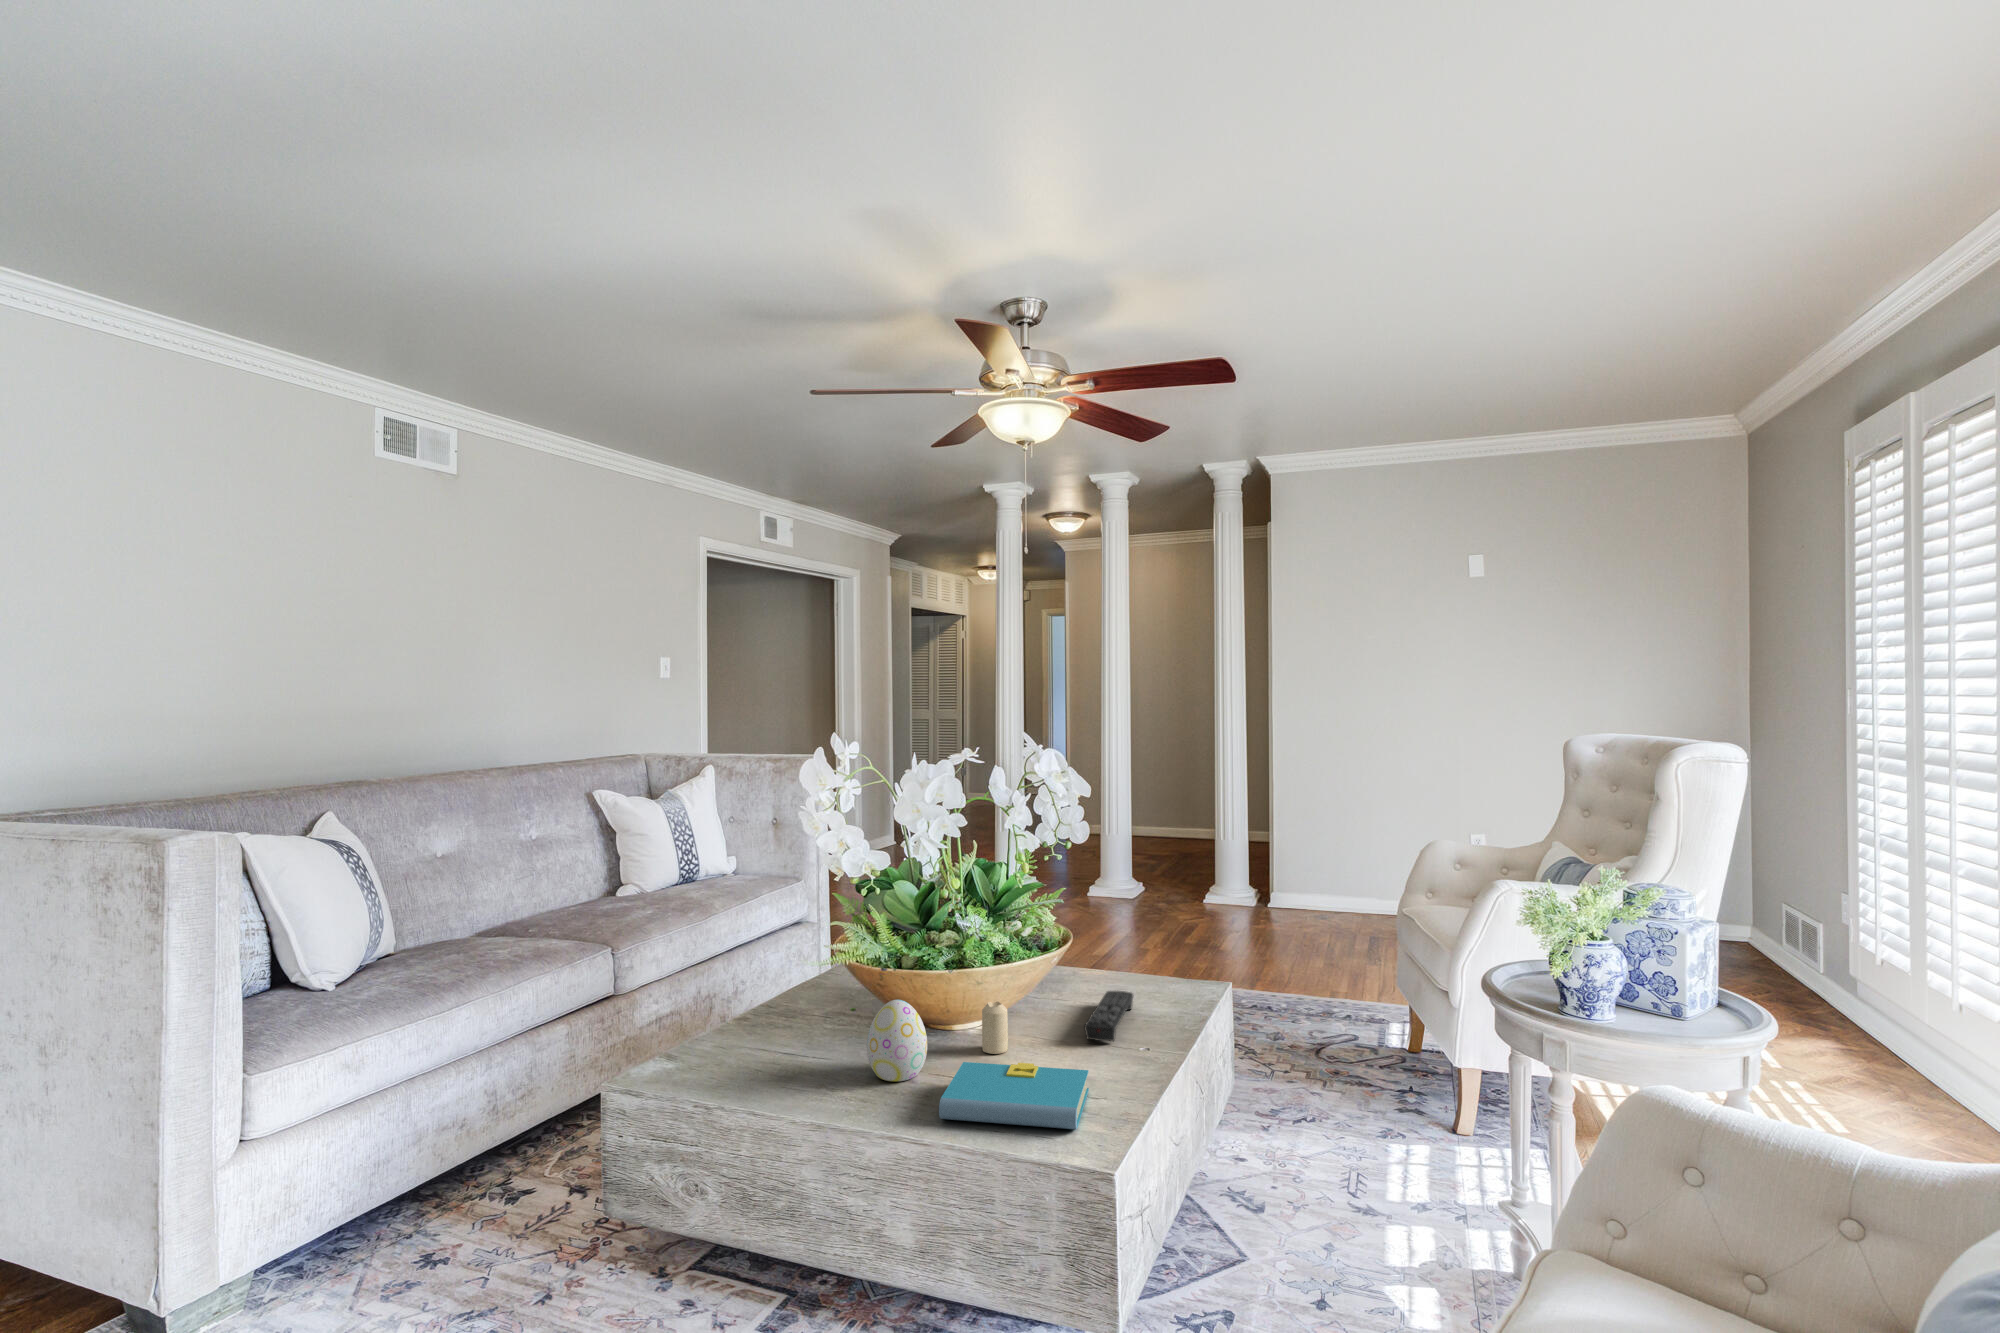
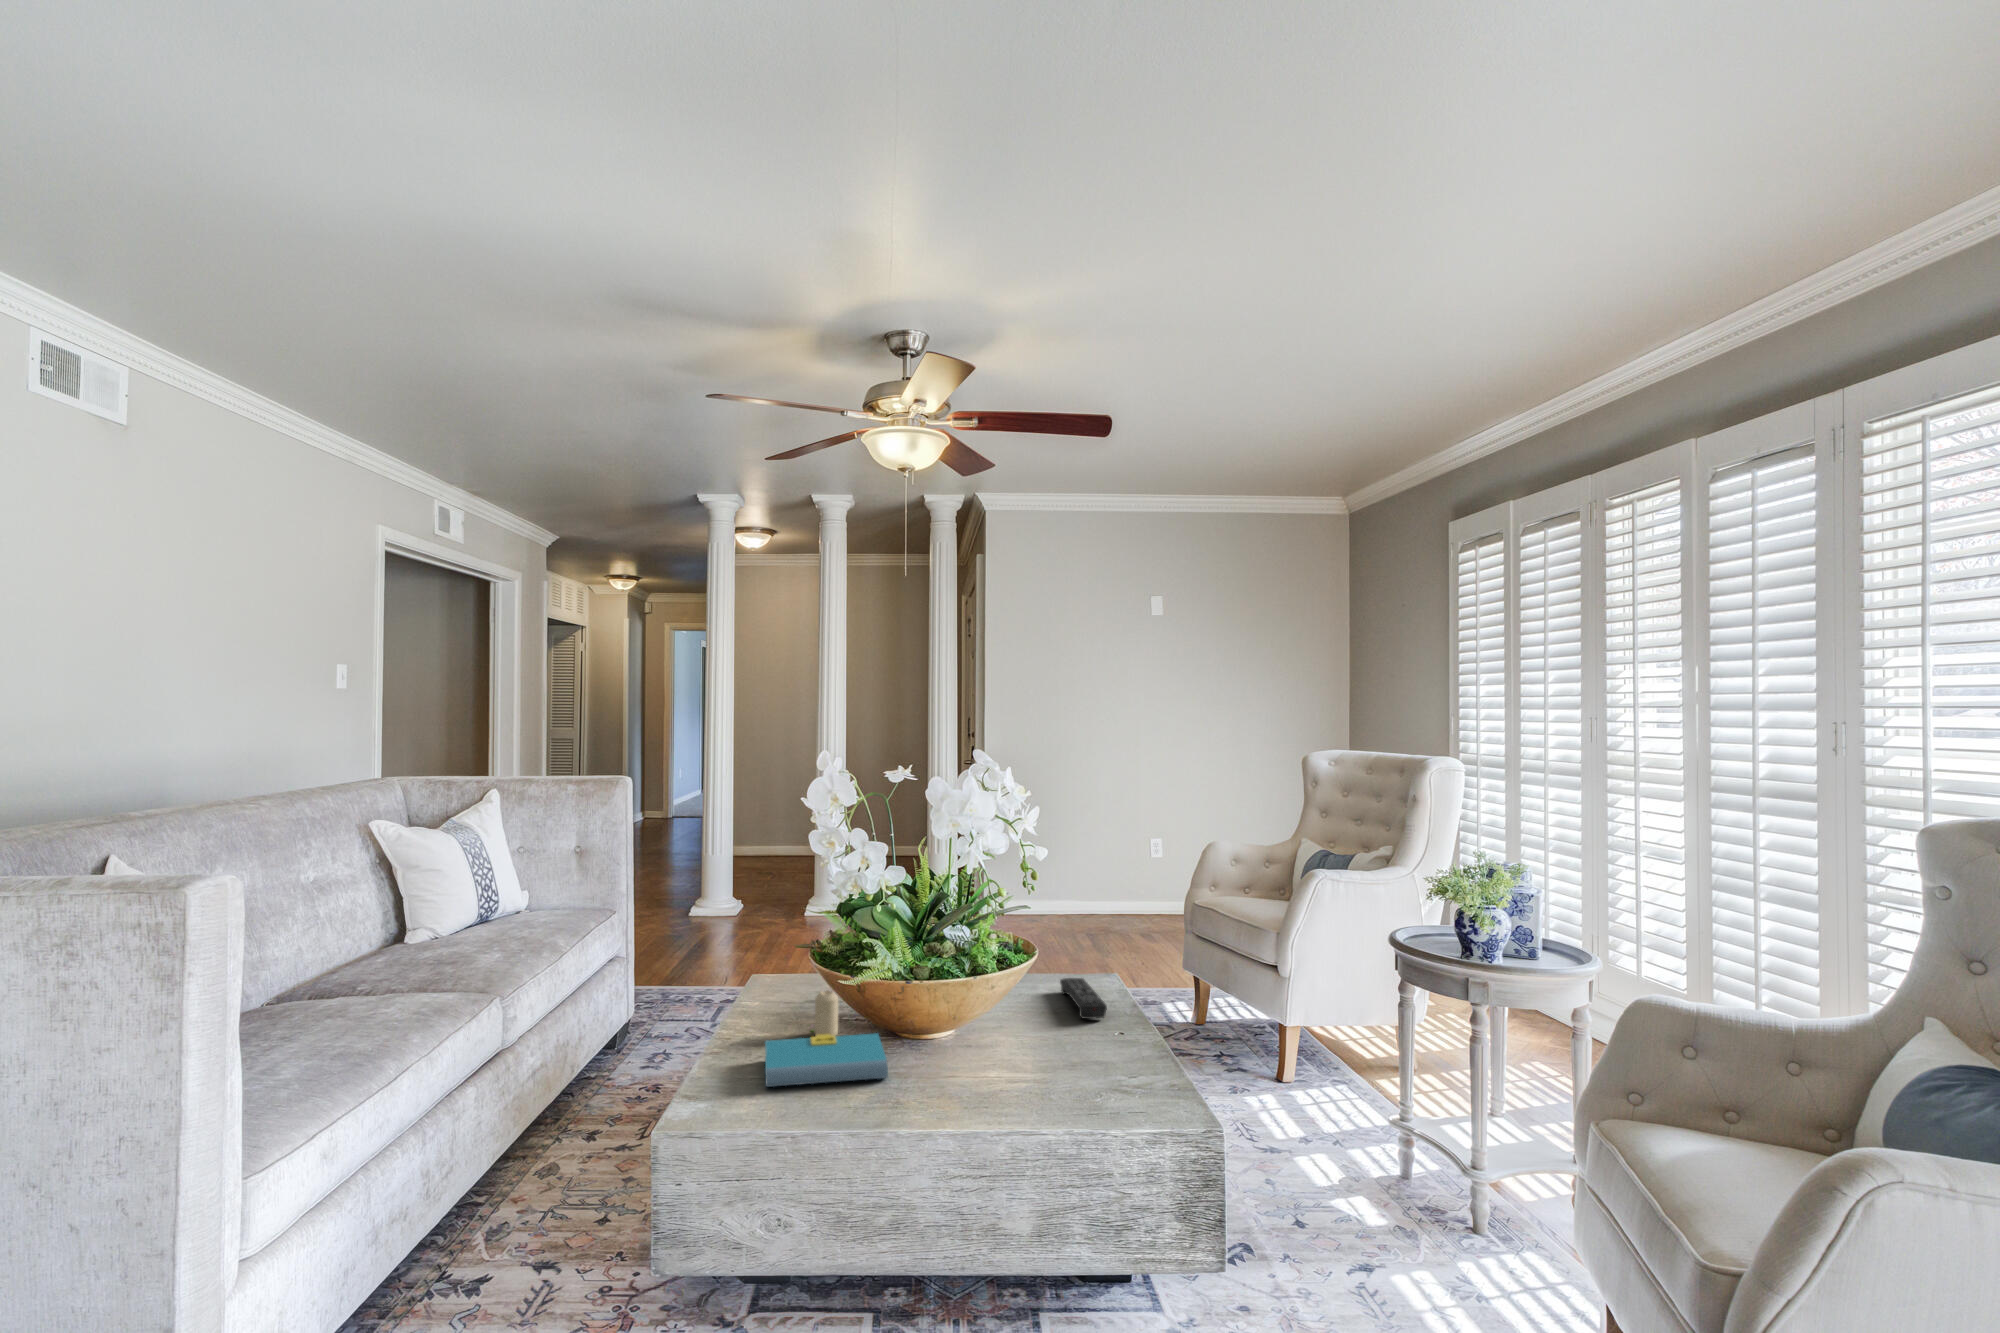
decorative egg: present [867,1000,927,1081] -> none [929,996,984,1072]
candle: present [982,1001,1008,1054] -> present [815,991,838,1036]
book: present [939,1062,1089,1129] -> present [765,1034,888,1087]

